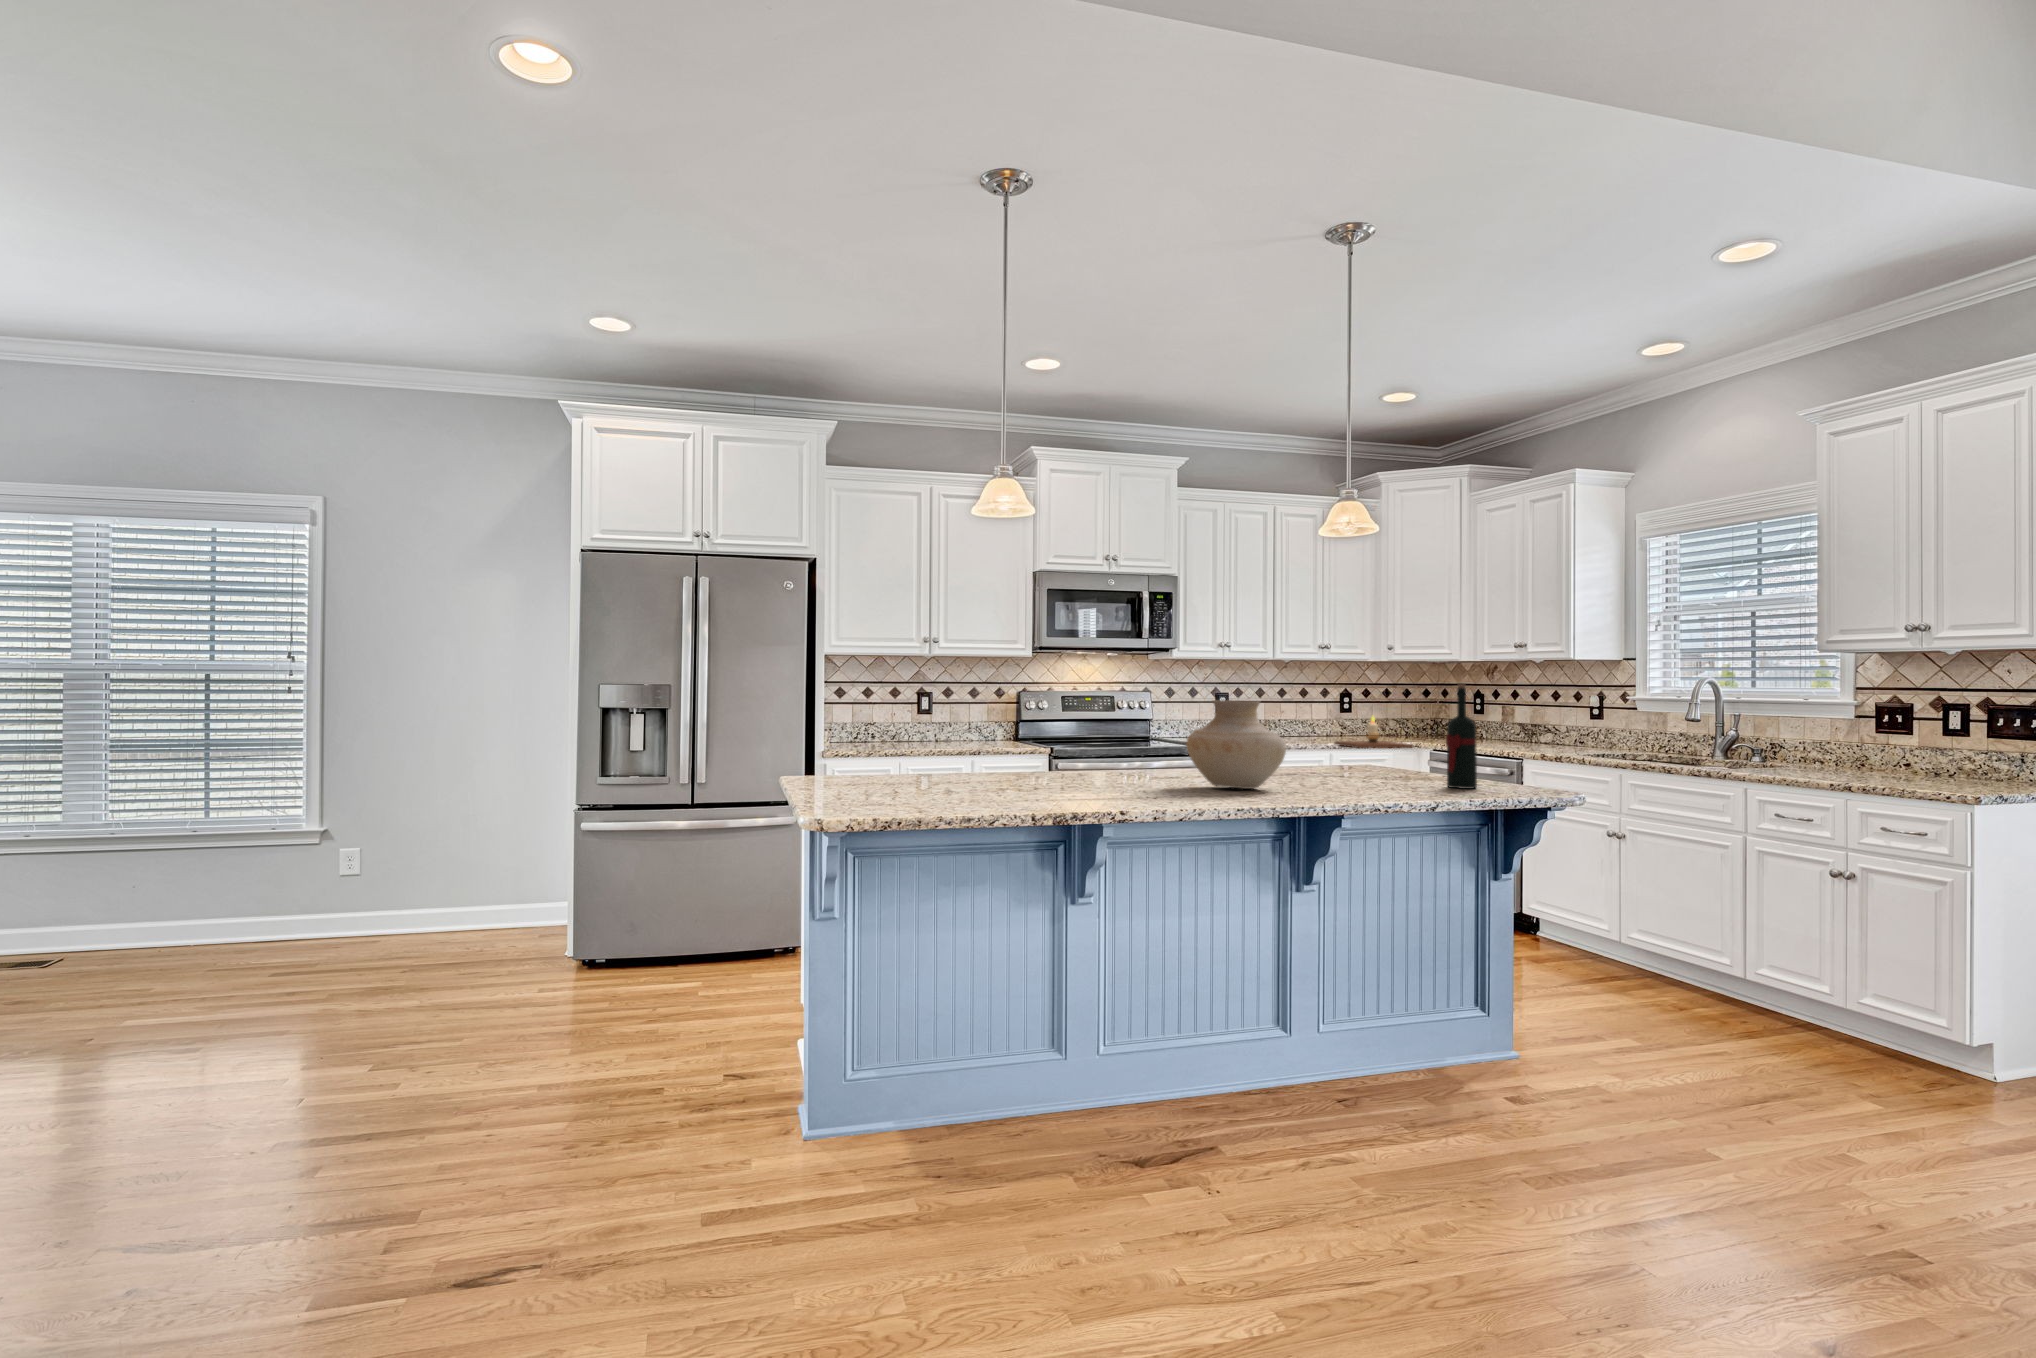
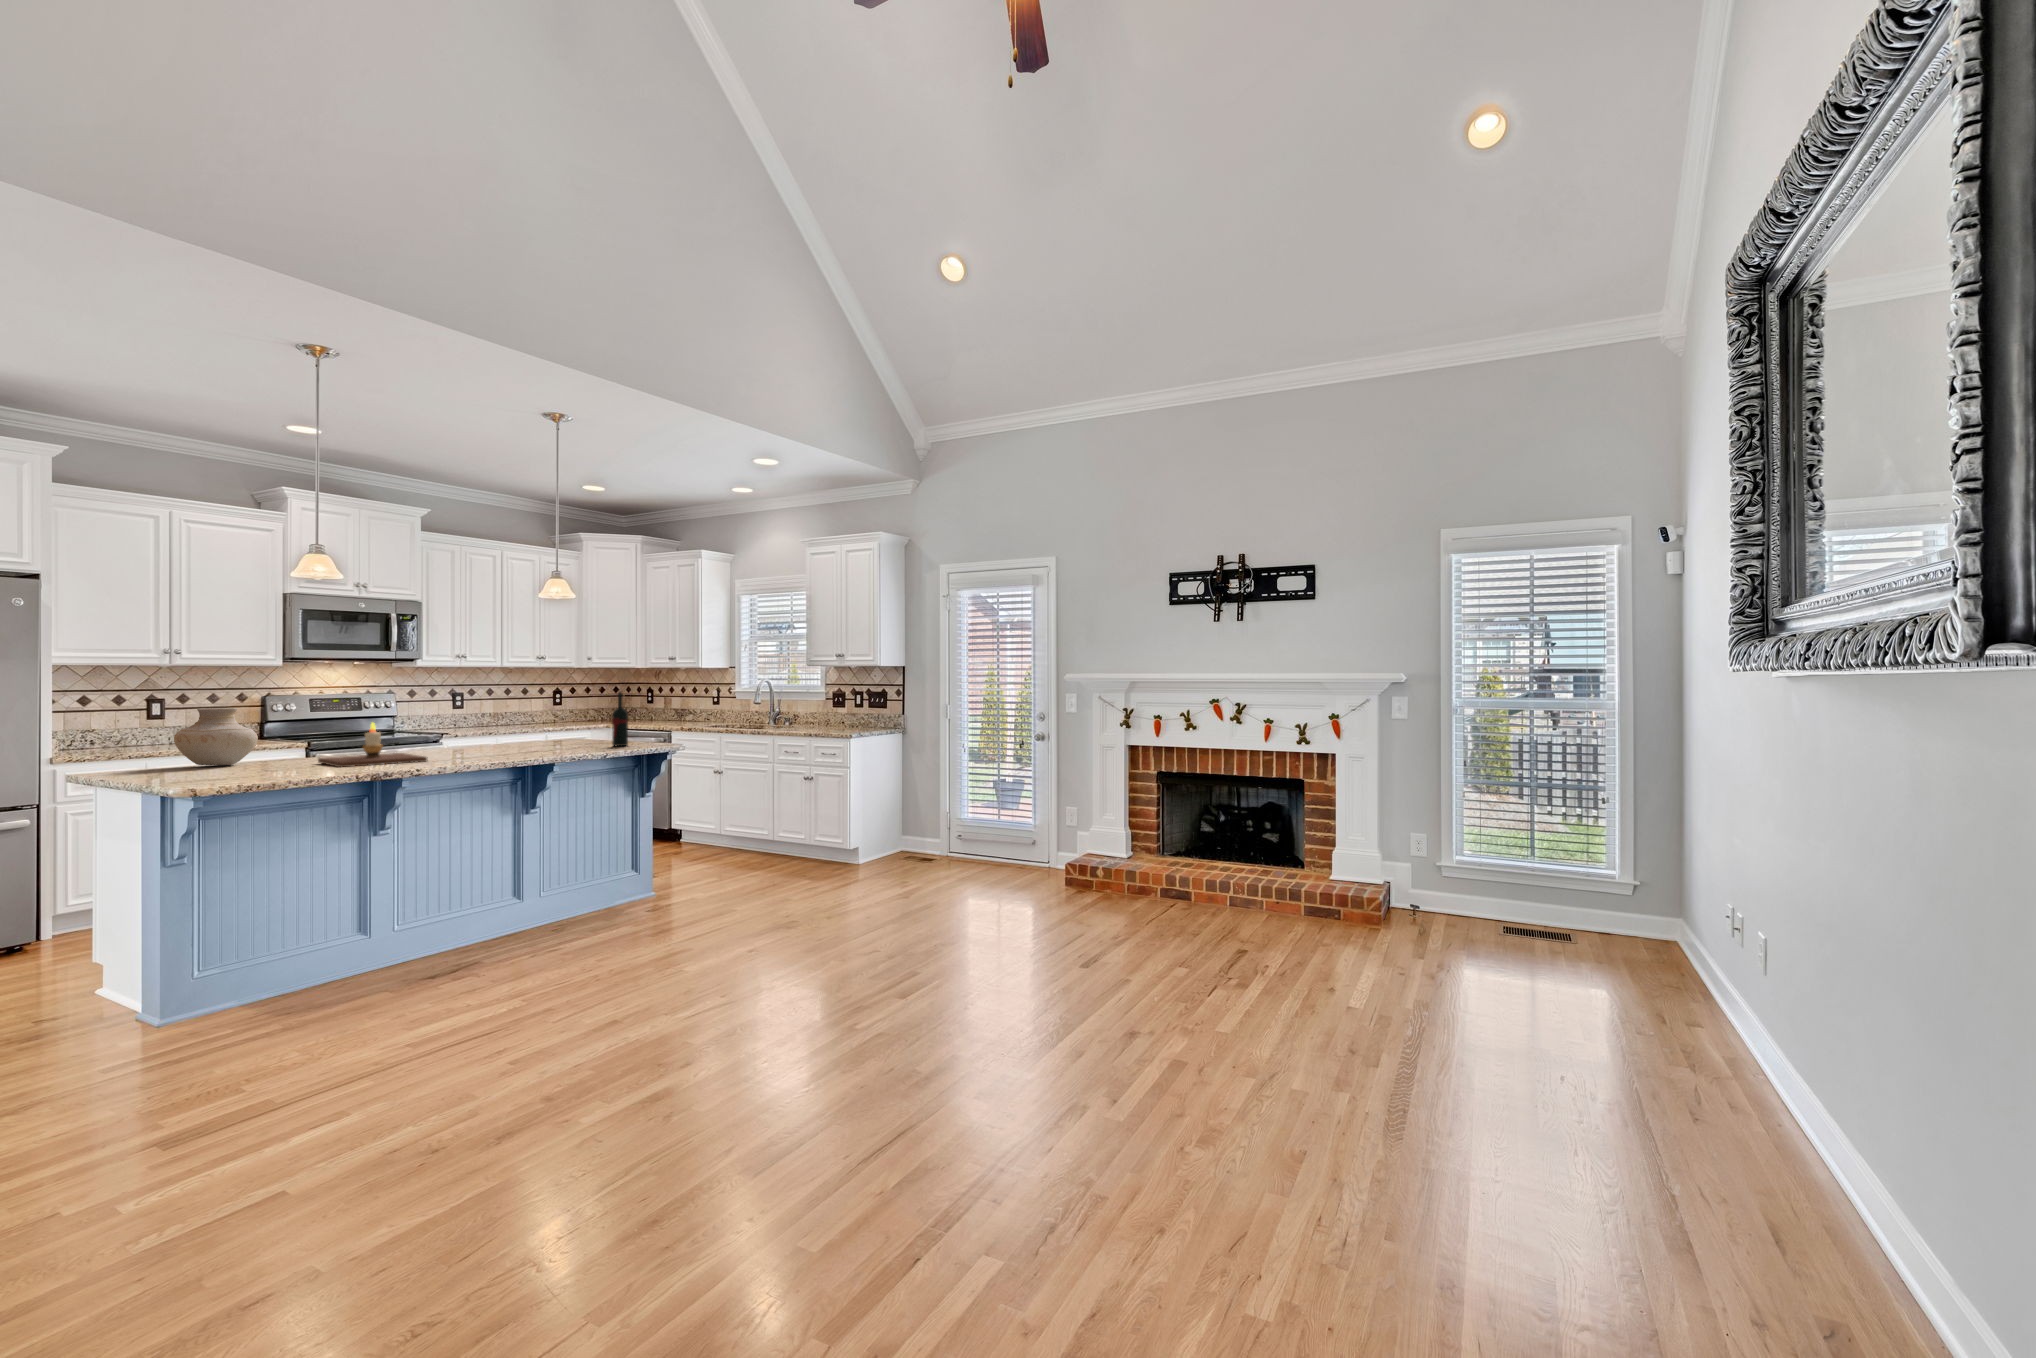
vase: present [1186,700,1286,789] -> present [174,708,258,765]
candle: present [1335,717,1413,748] -> present [318,723,428,767]

